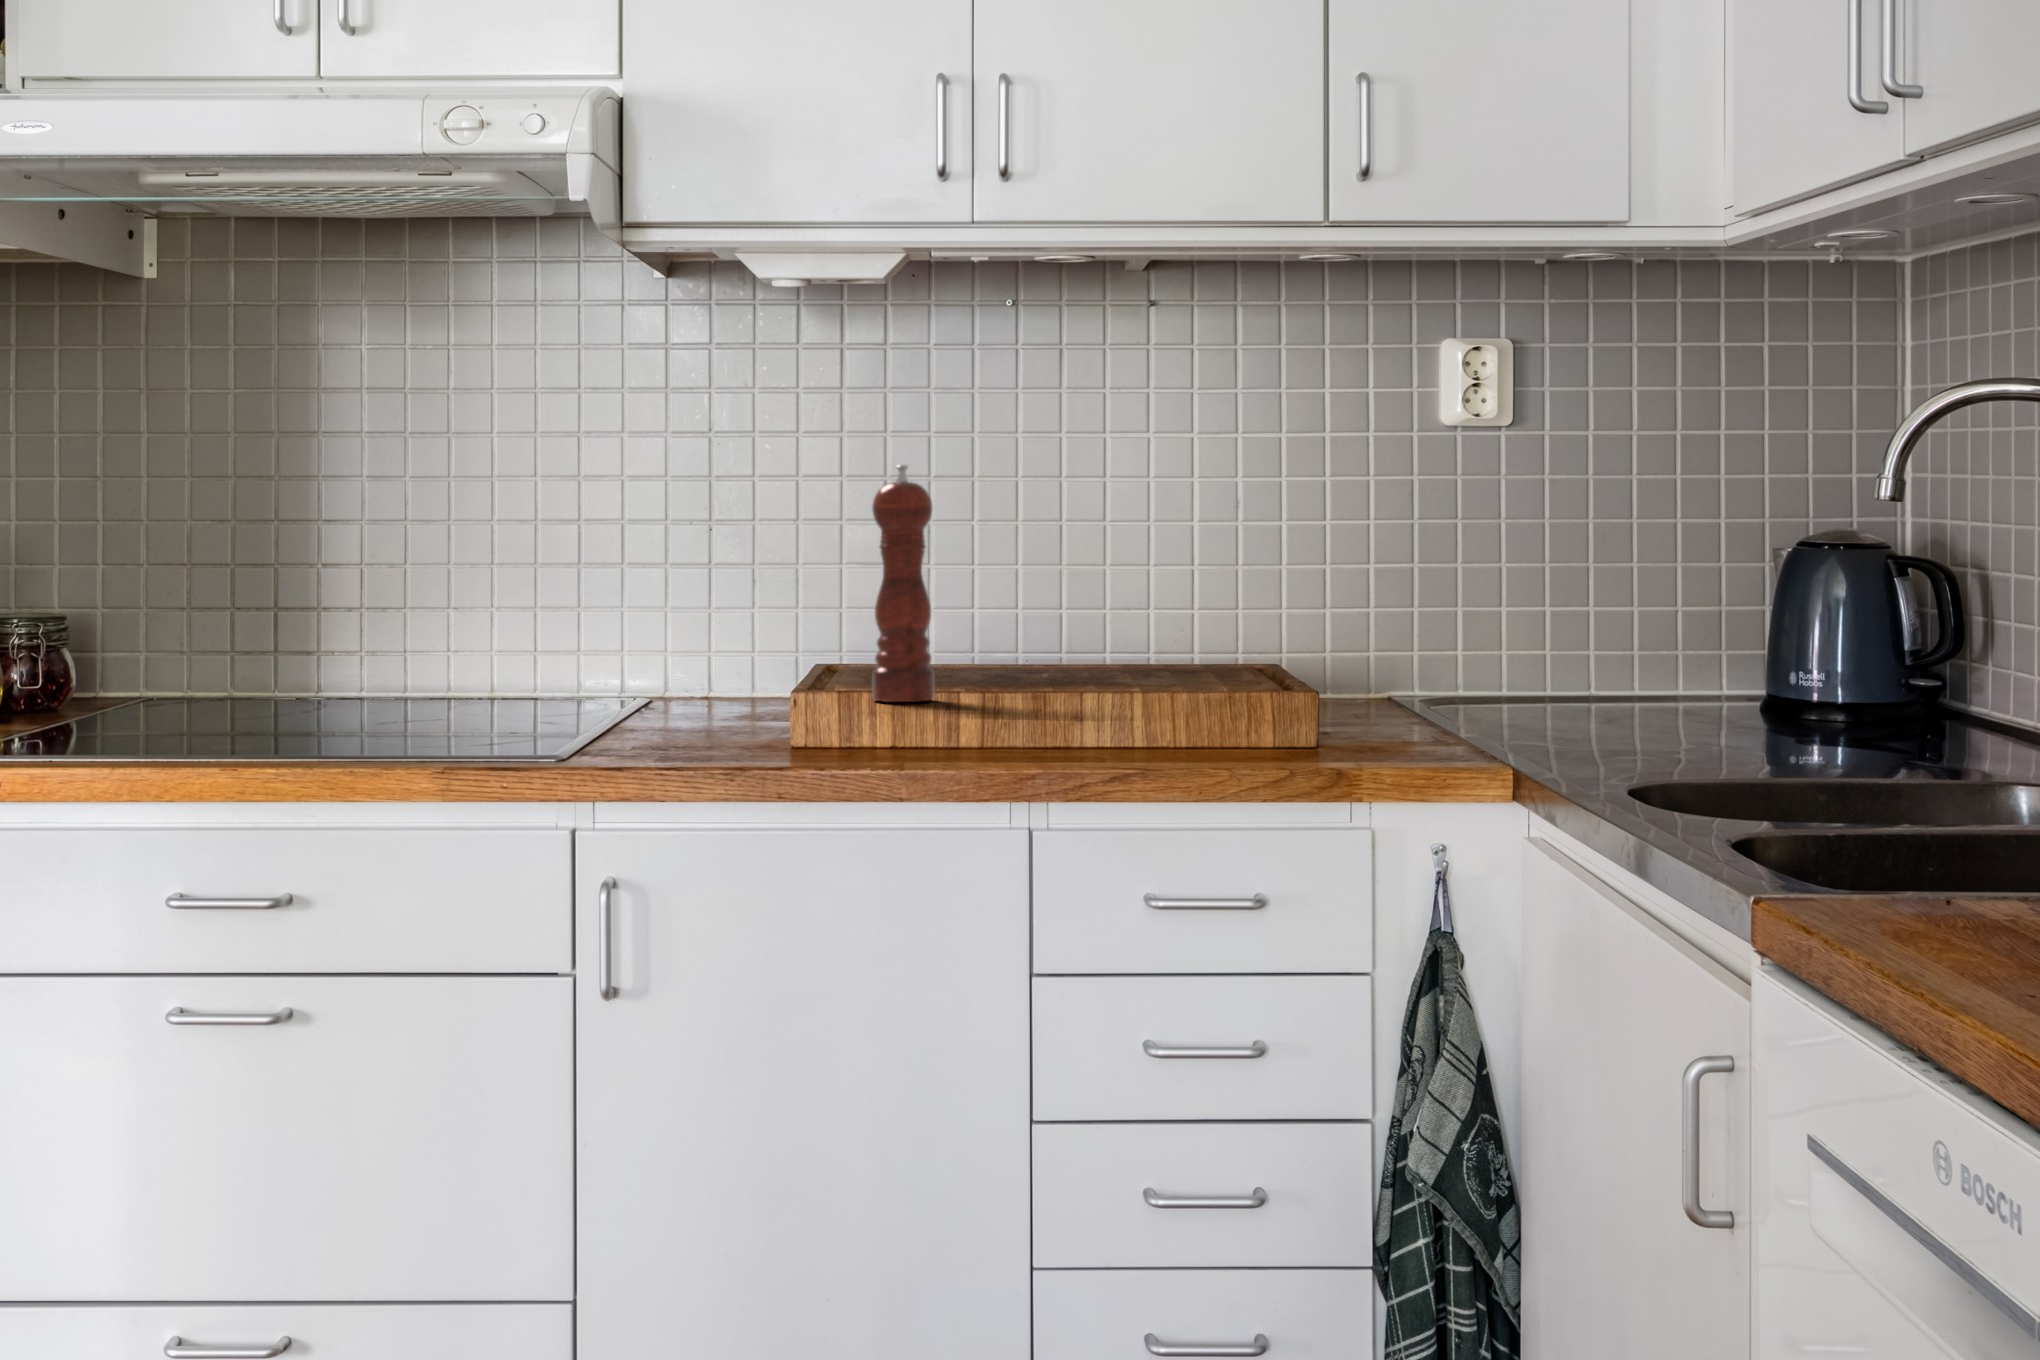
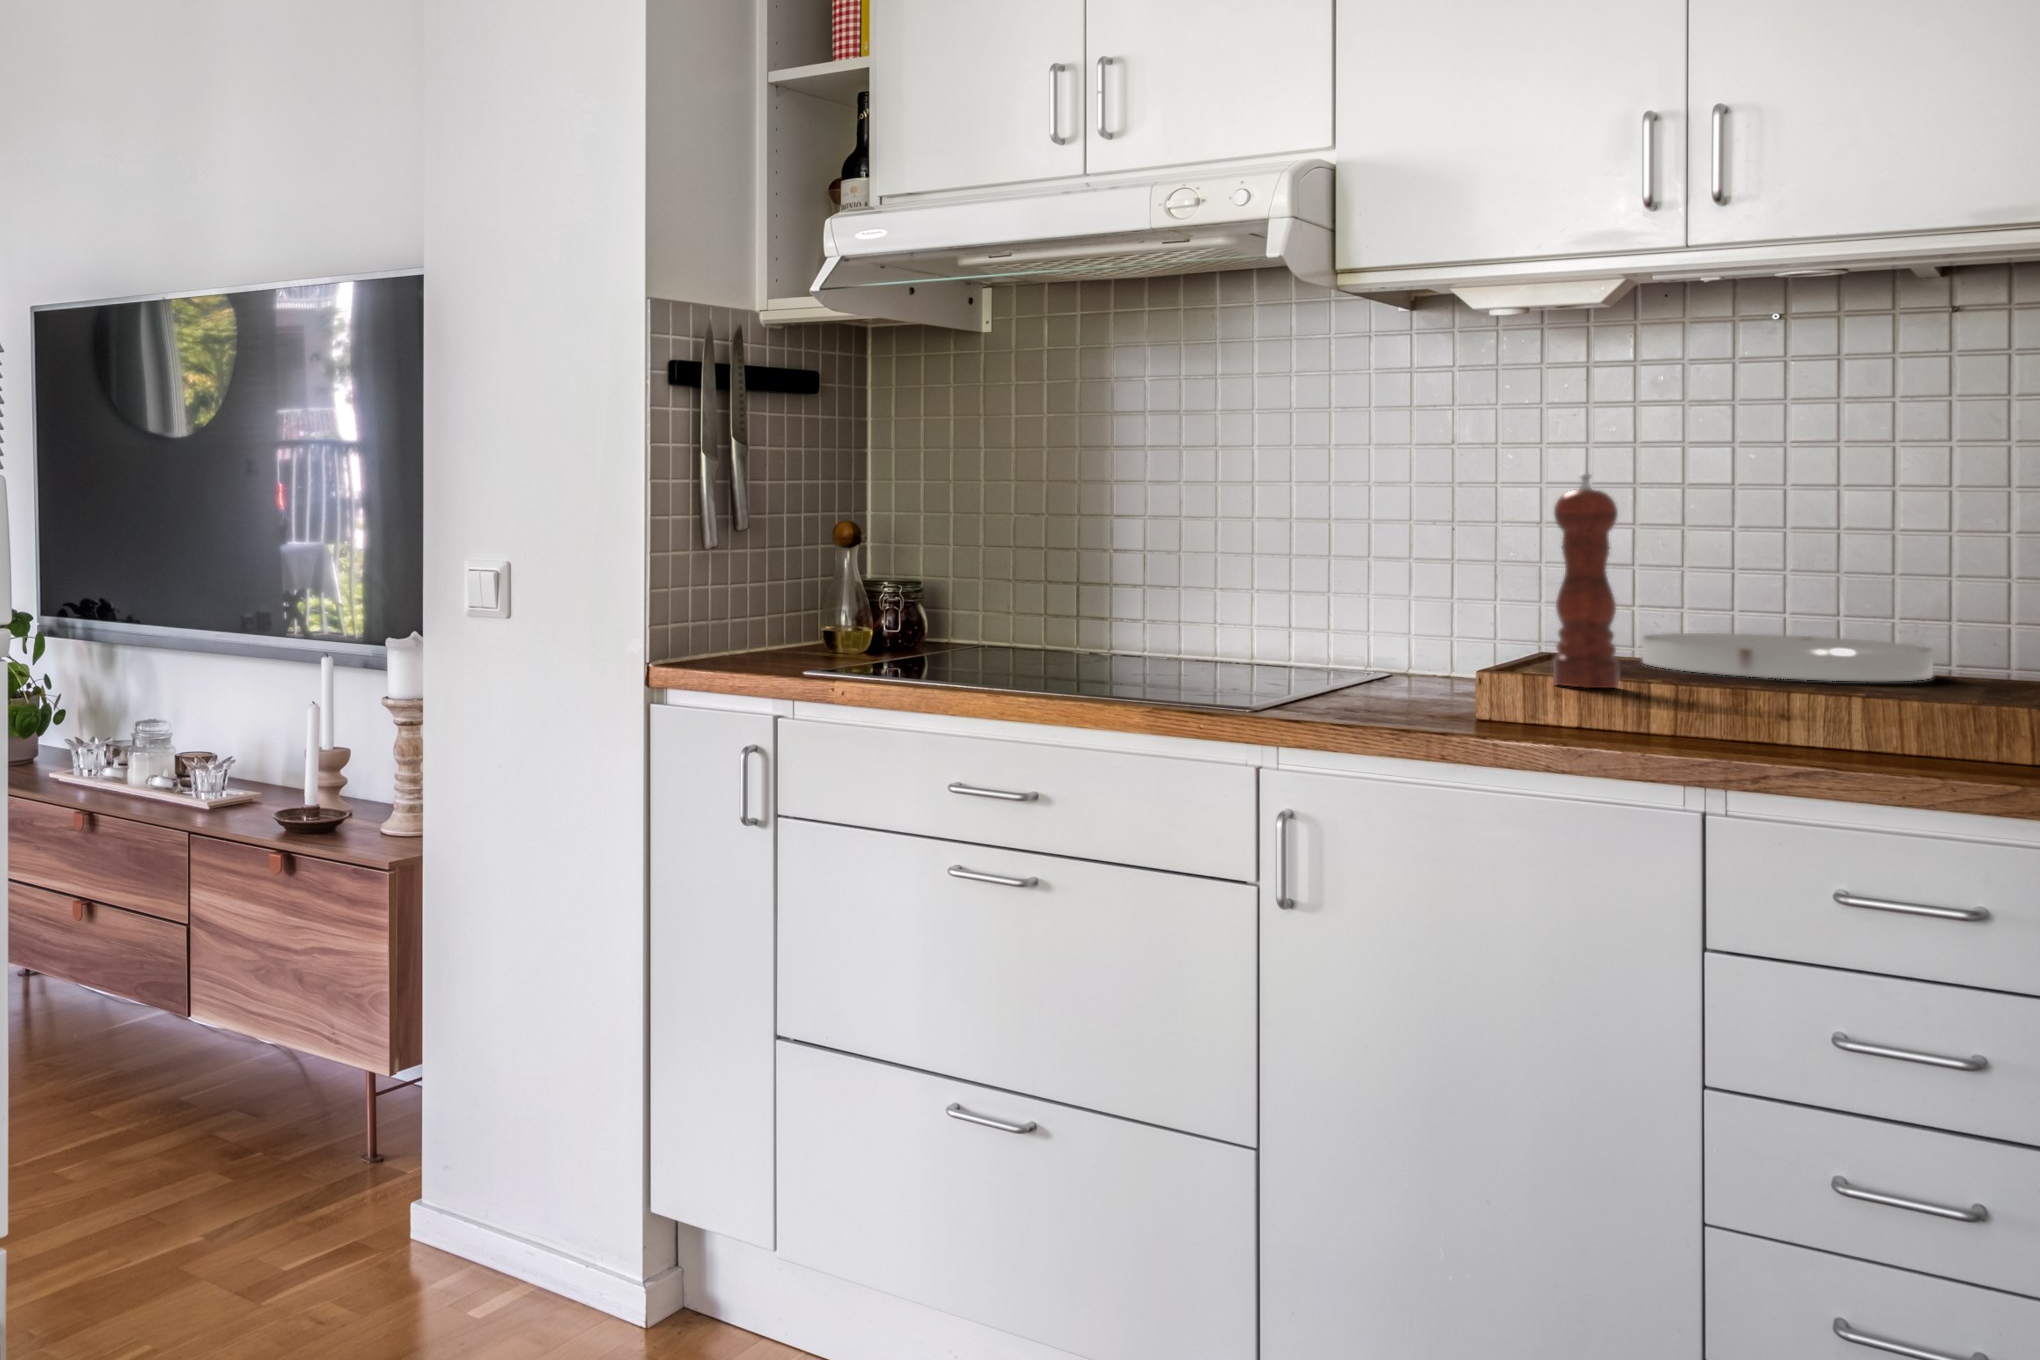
plate: none [909,632,1152,678] -> present [1642,633,1933,681]

